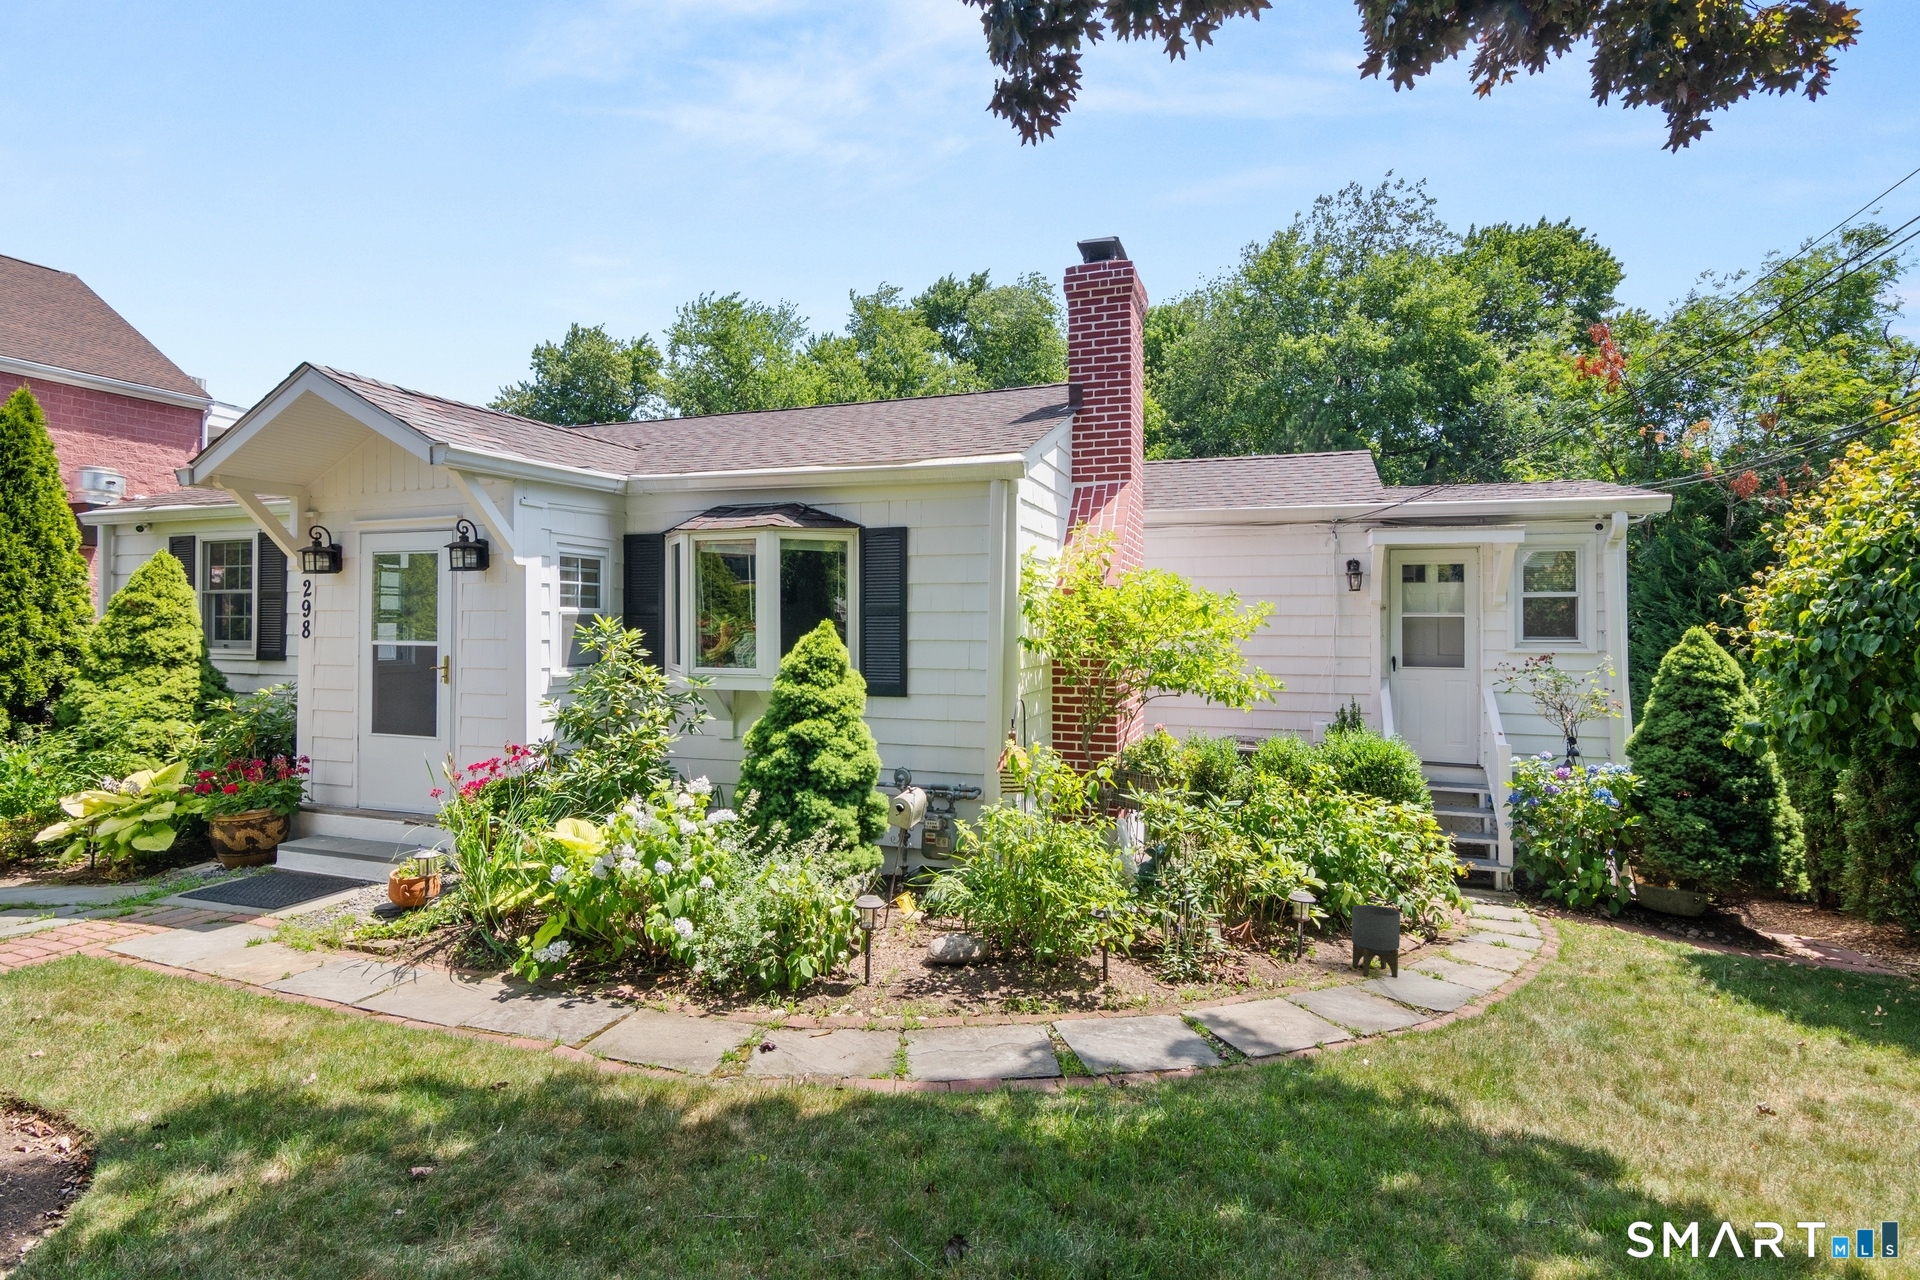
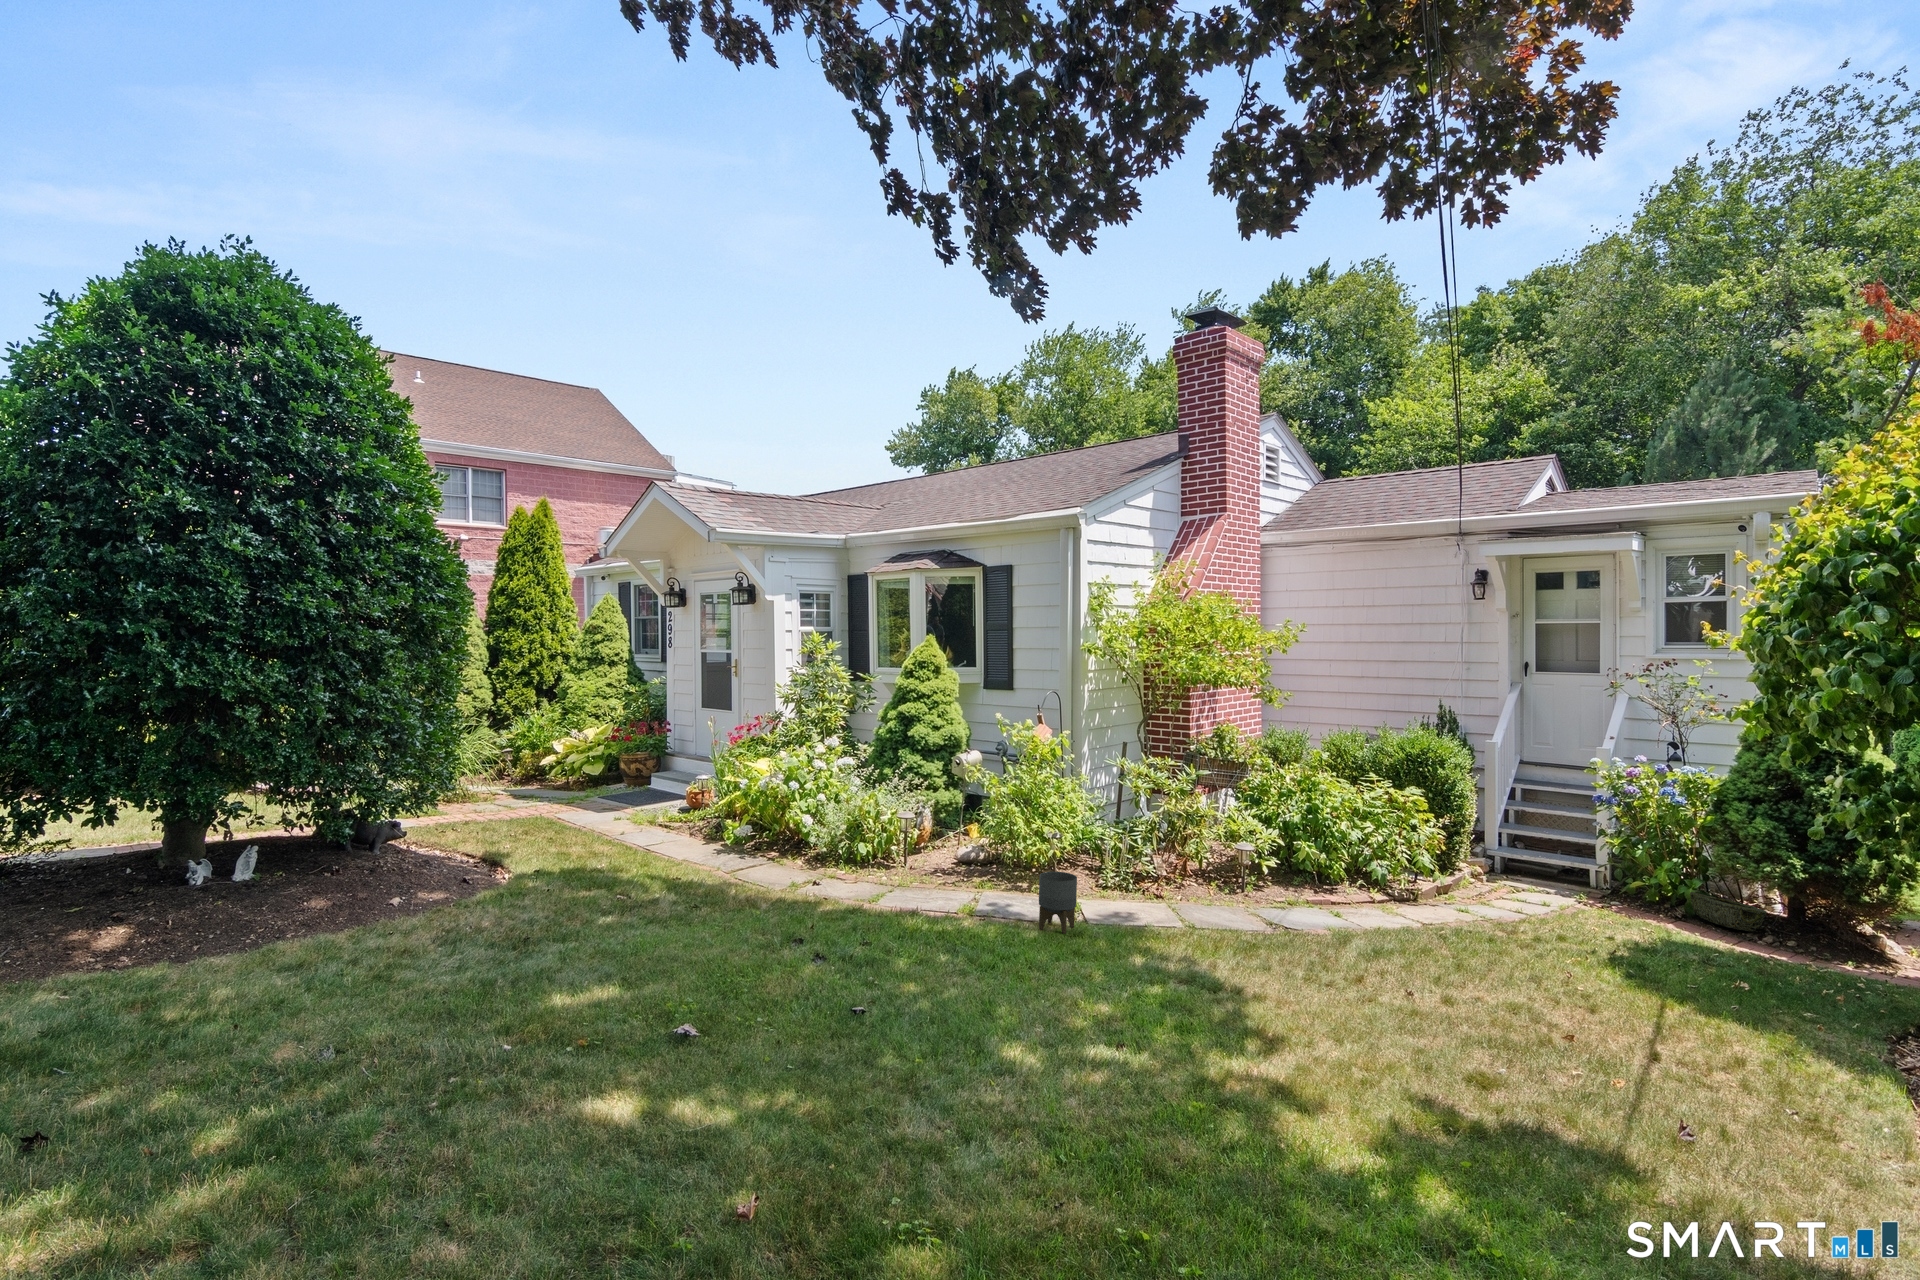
planter: present [1352,905,1400,977] -> present [1039,872,1077,934]

